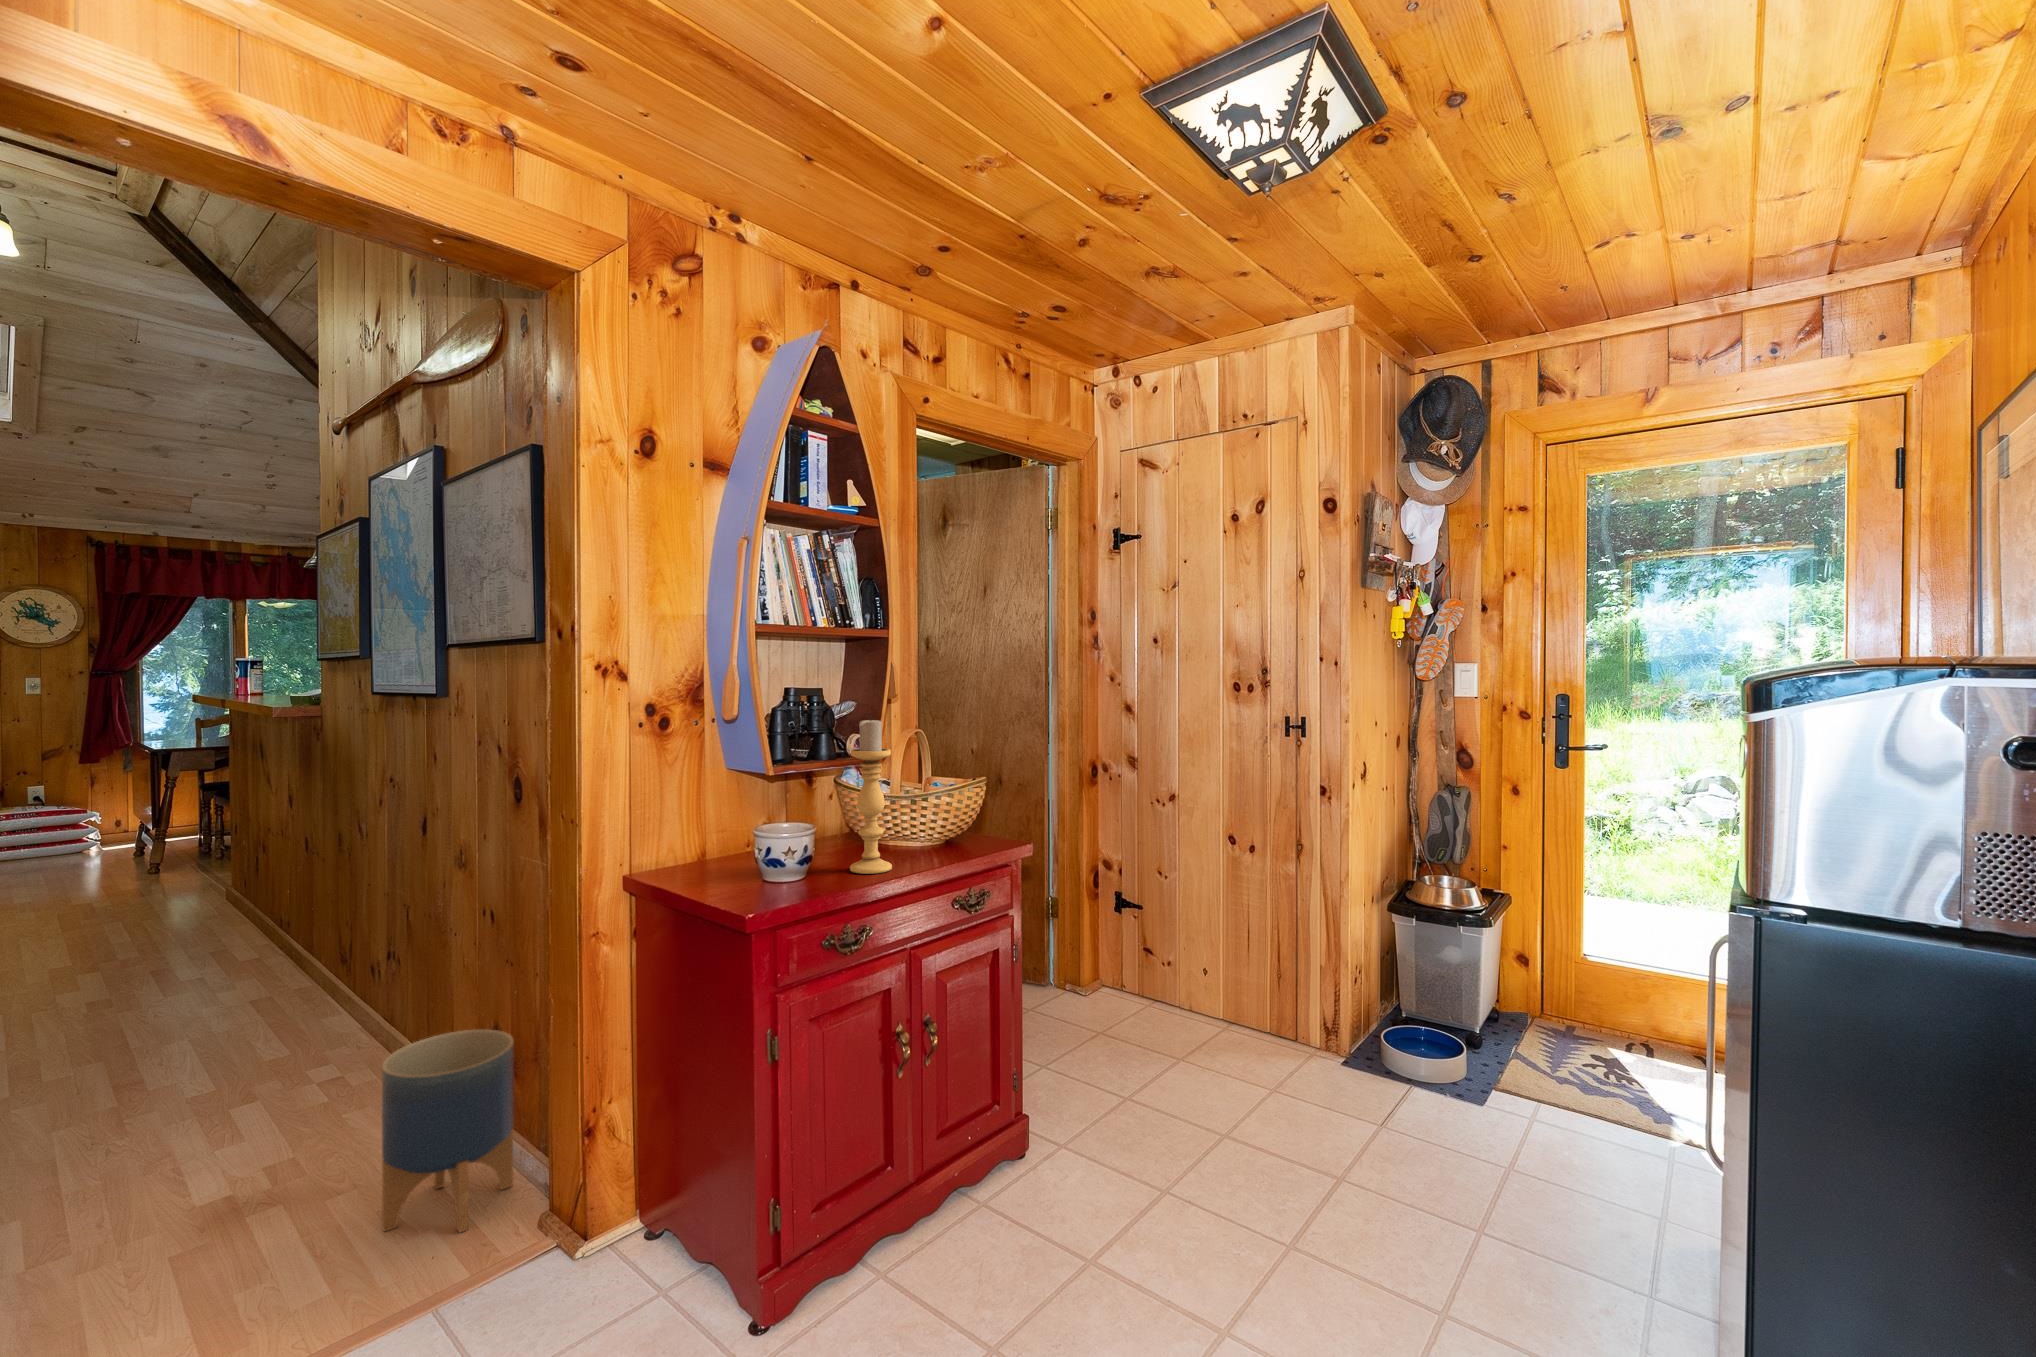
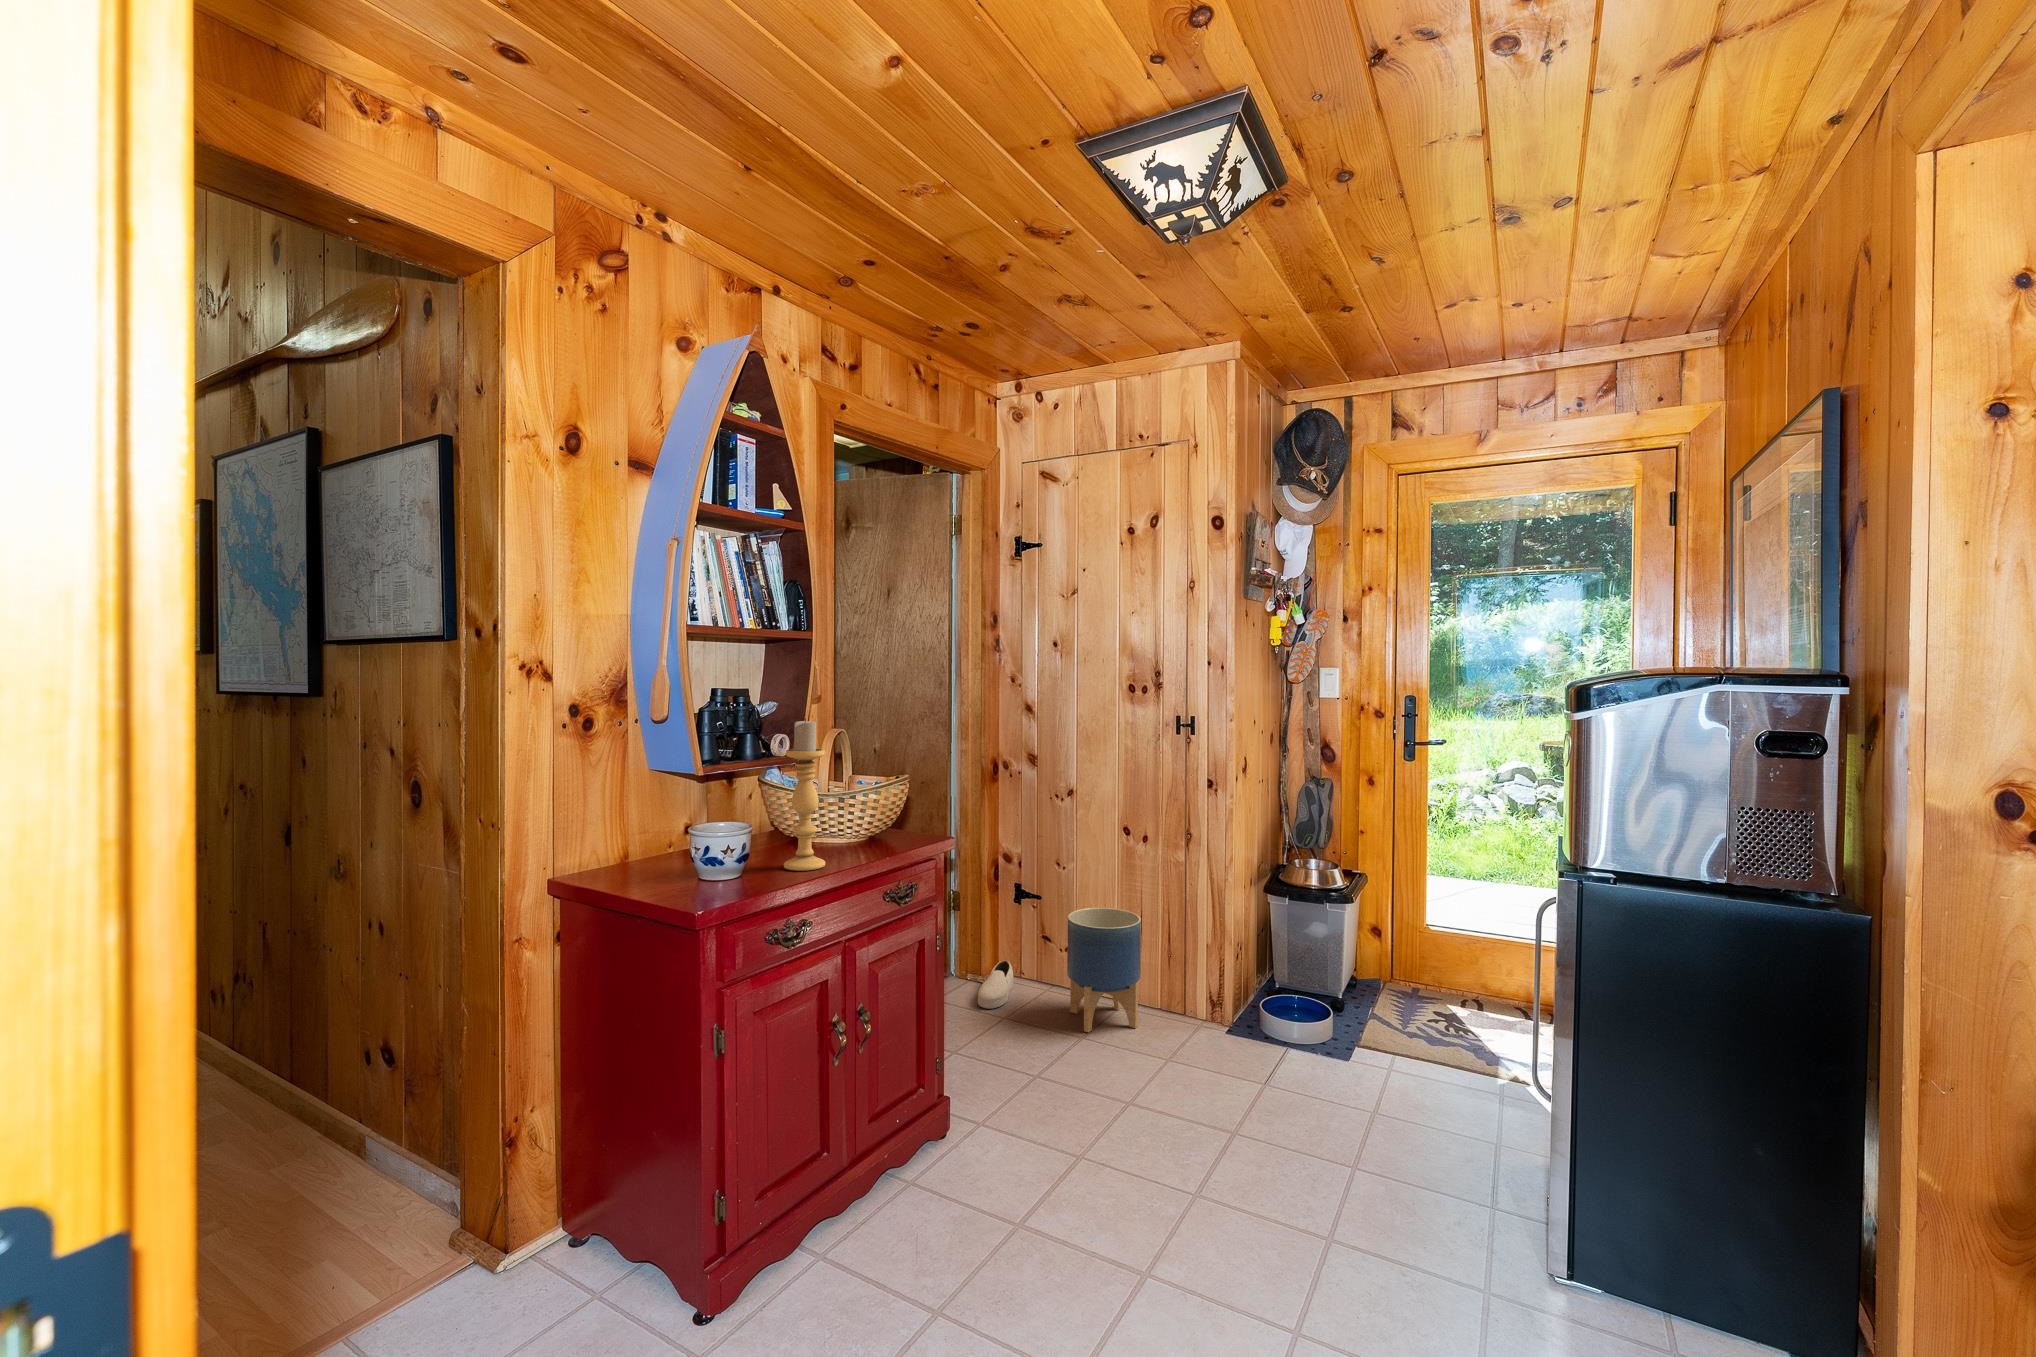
shoe: none [1075,973,1115,1023] -> present [978,960,1013,1009]
planter: present [382,1029,514,1232] -> present [1067,908,1141,1032]

